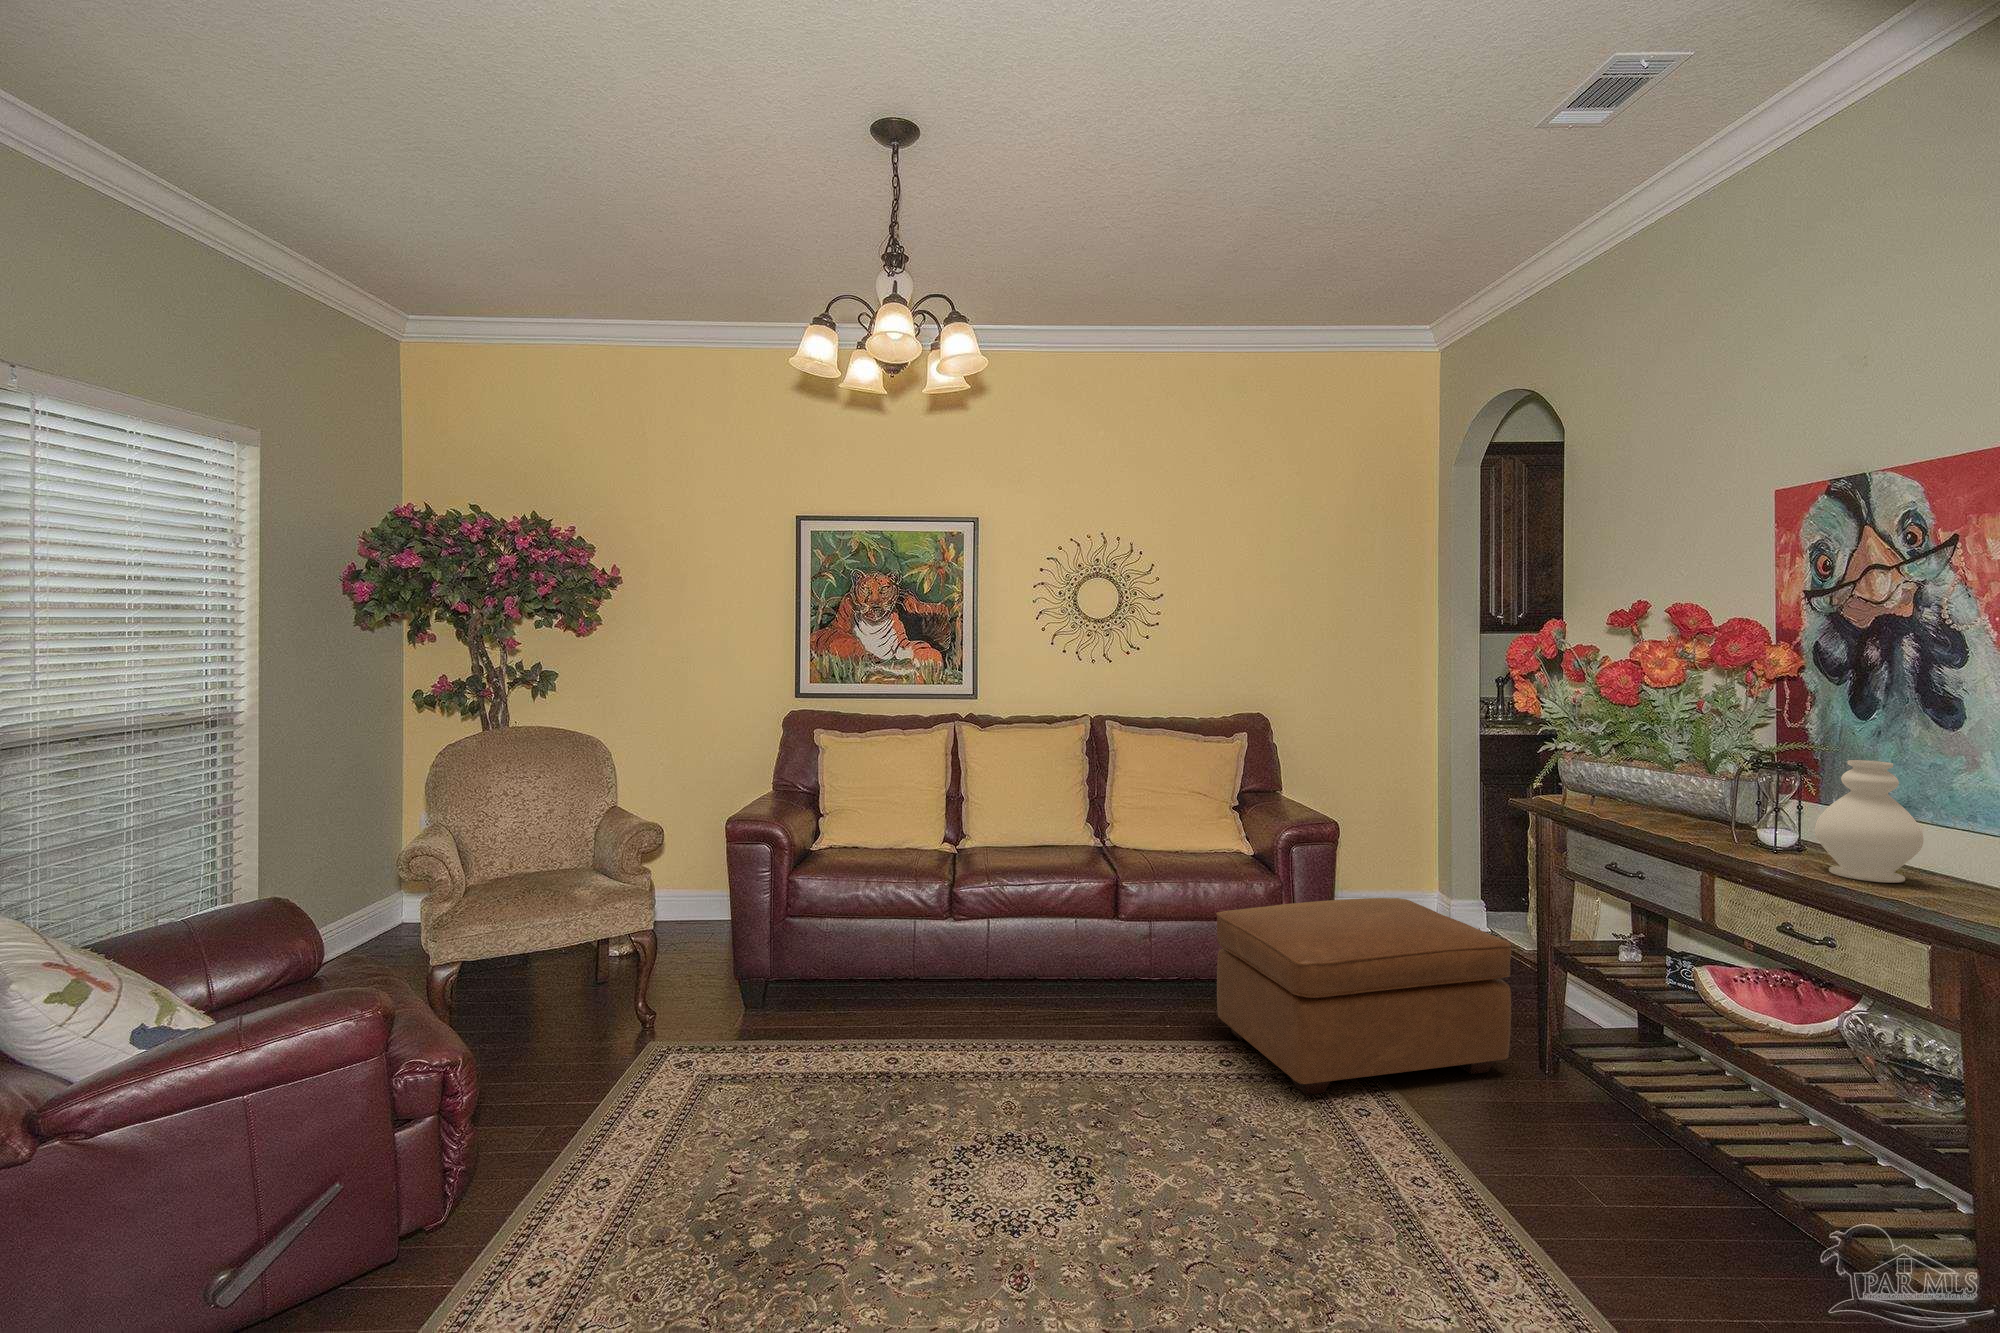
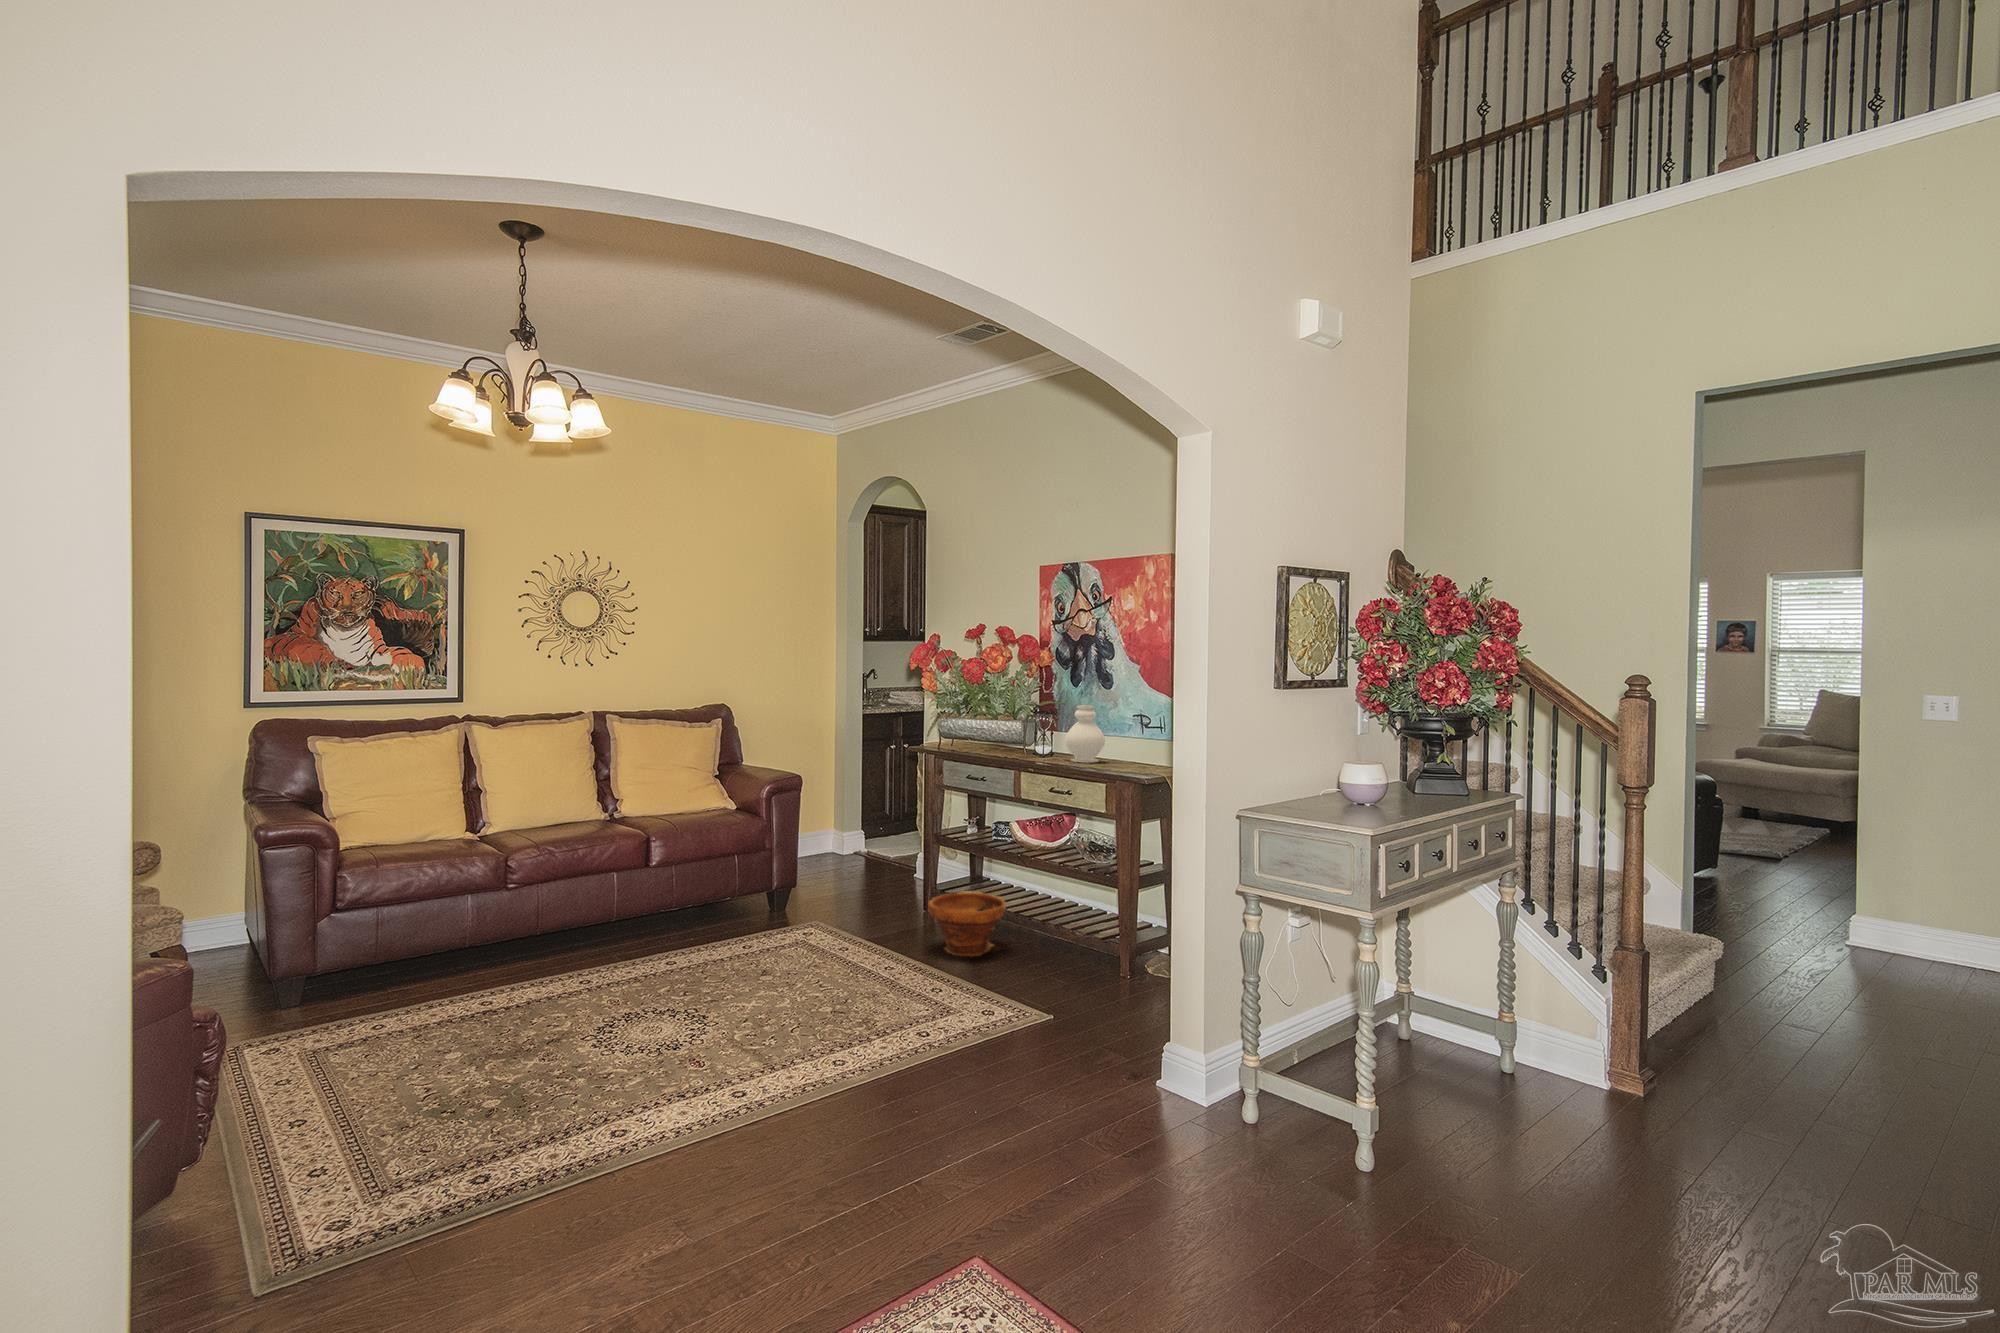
ottoman: present [1216,898,1512,1095] -> none [727,823,915,951]
planter: none [1505,1063,1665,1199] -> present [928,891,1006,956]

